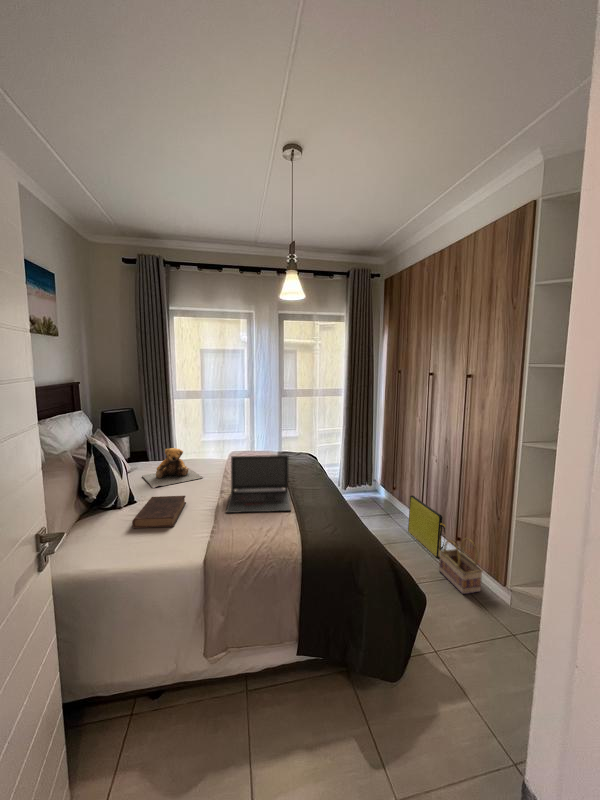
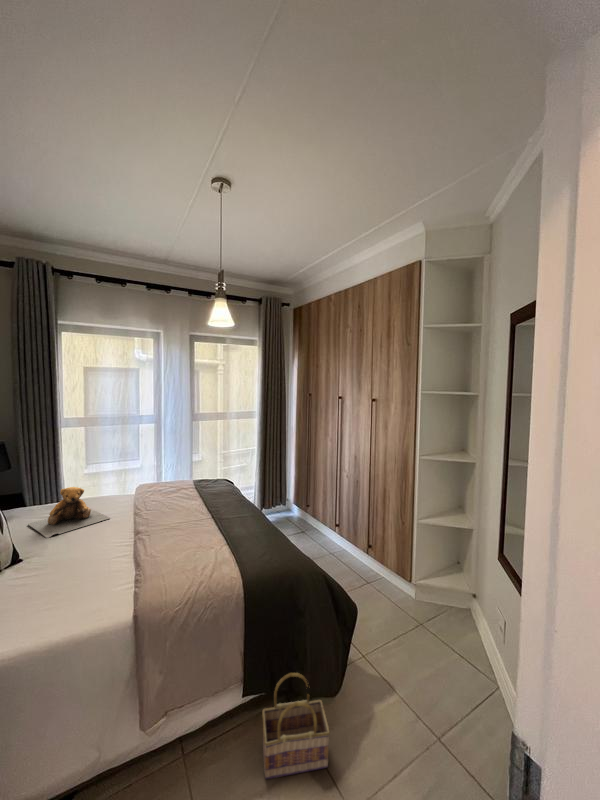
laptop: present [226,455,291,513] -> none [151,485,223,556]
bag: present [408,495,446,557] -> none [323,512,358,568]
book: present [132,496,186,528] -> none [32,543,97,592]
basket: present [439,538,483,594] -> present [262,673,330,779]

